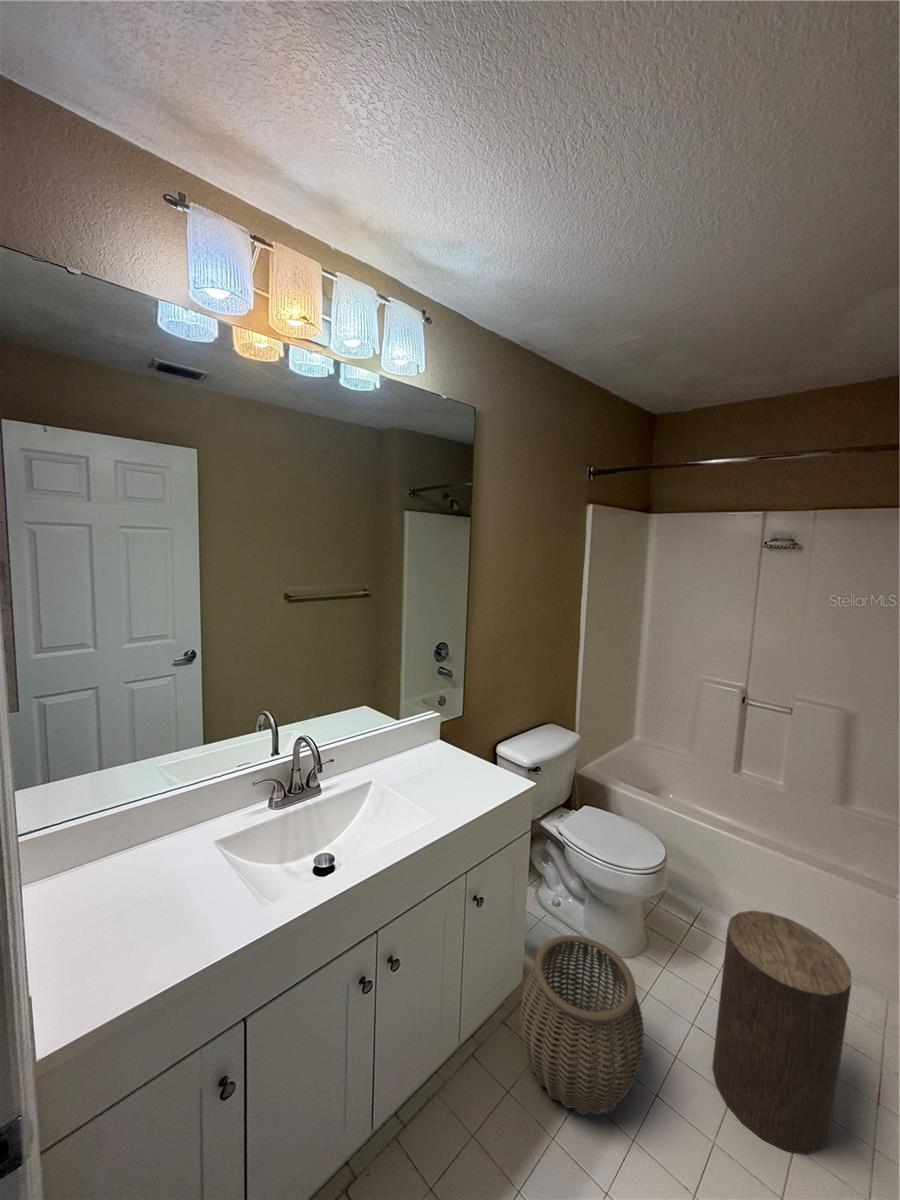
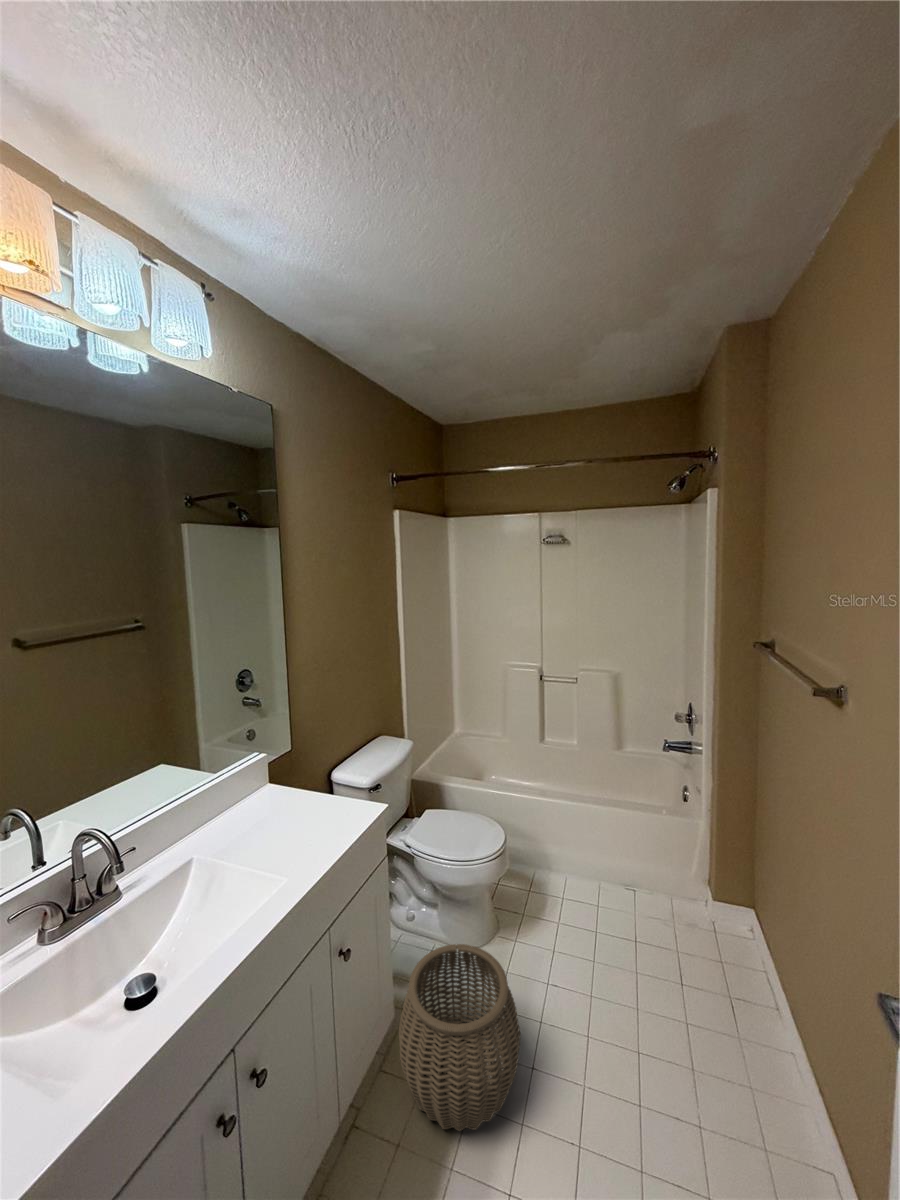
stool: present [712,911,851,1154] -> none [571,861,665,1065]

